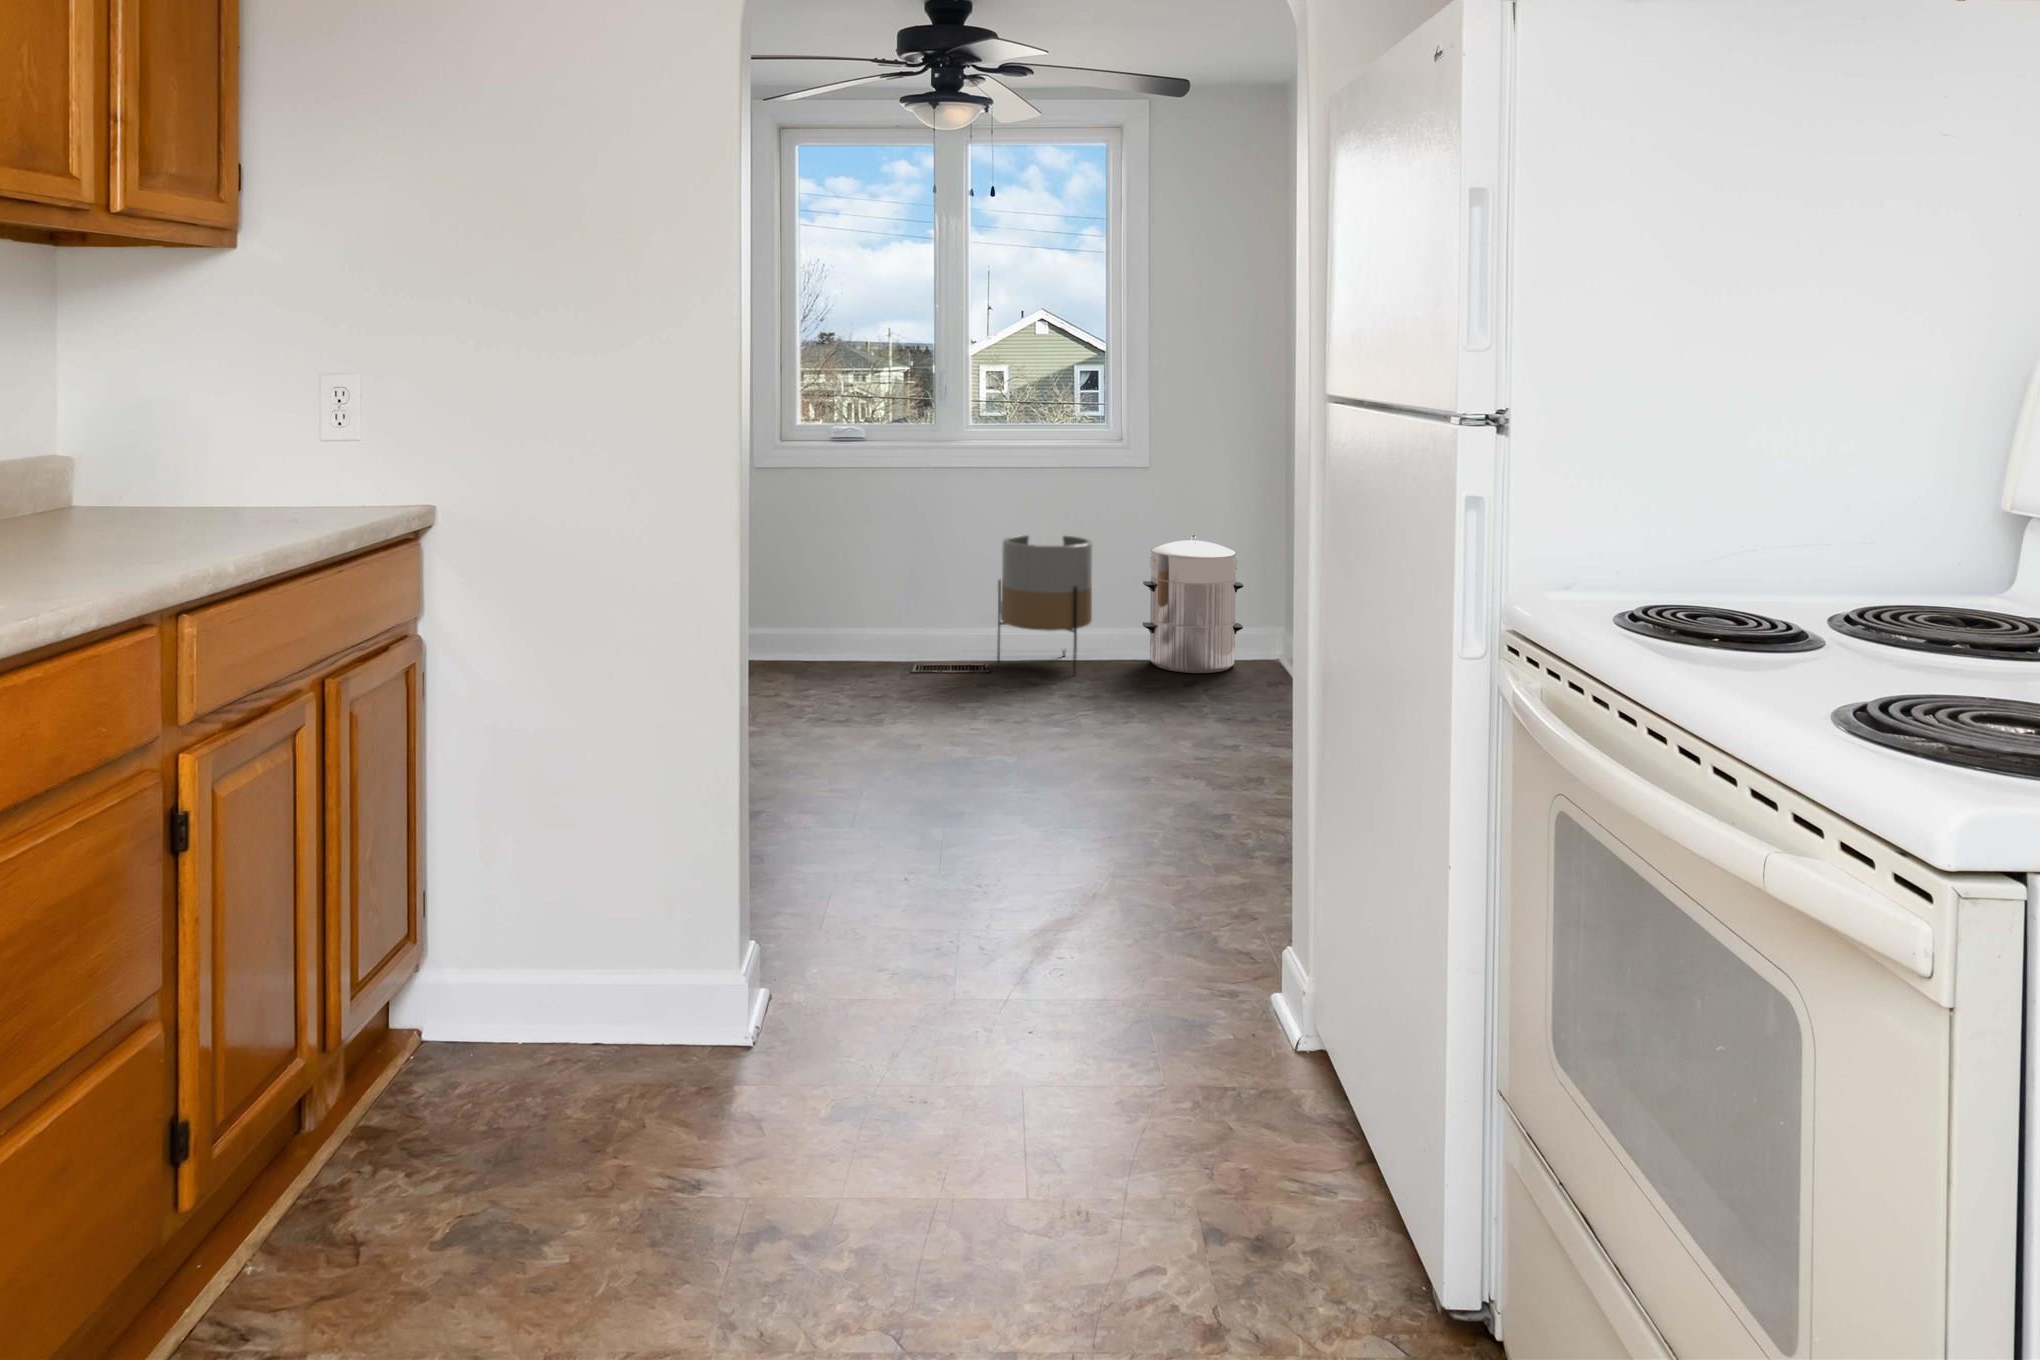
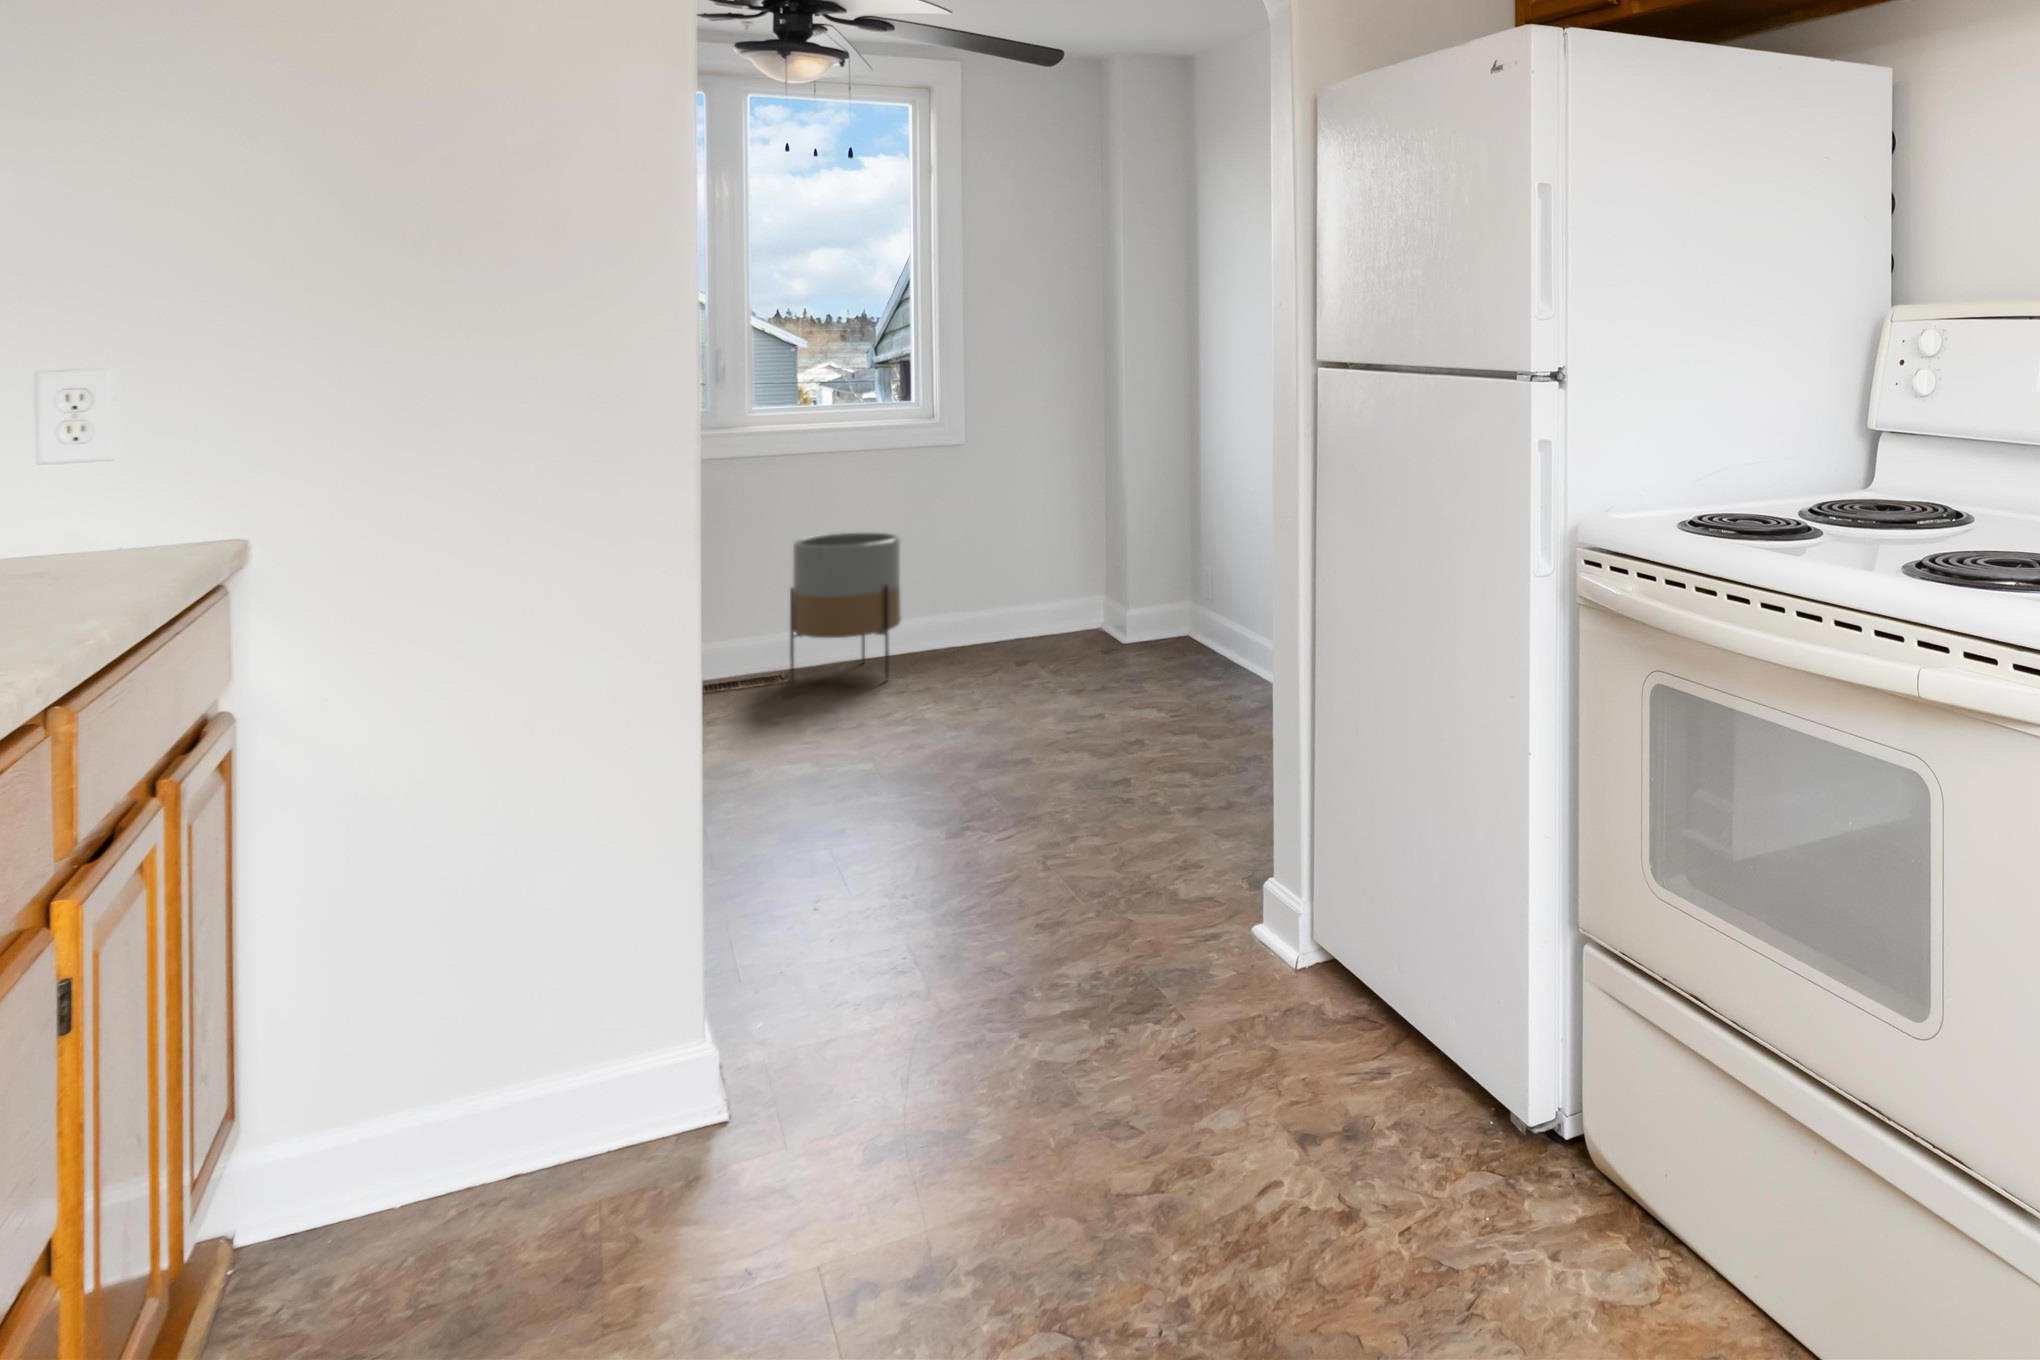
waste bin: present [1143,535,1243,673] -> none [954,520,1061,662]

